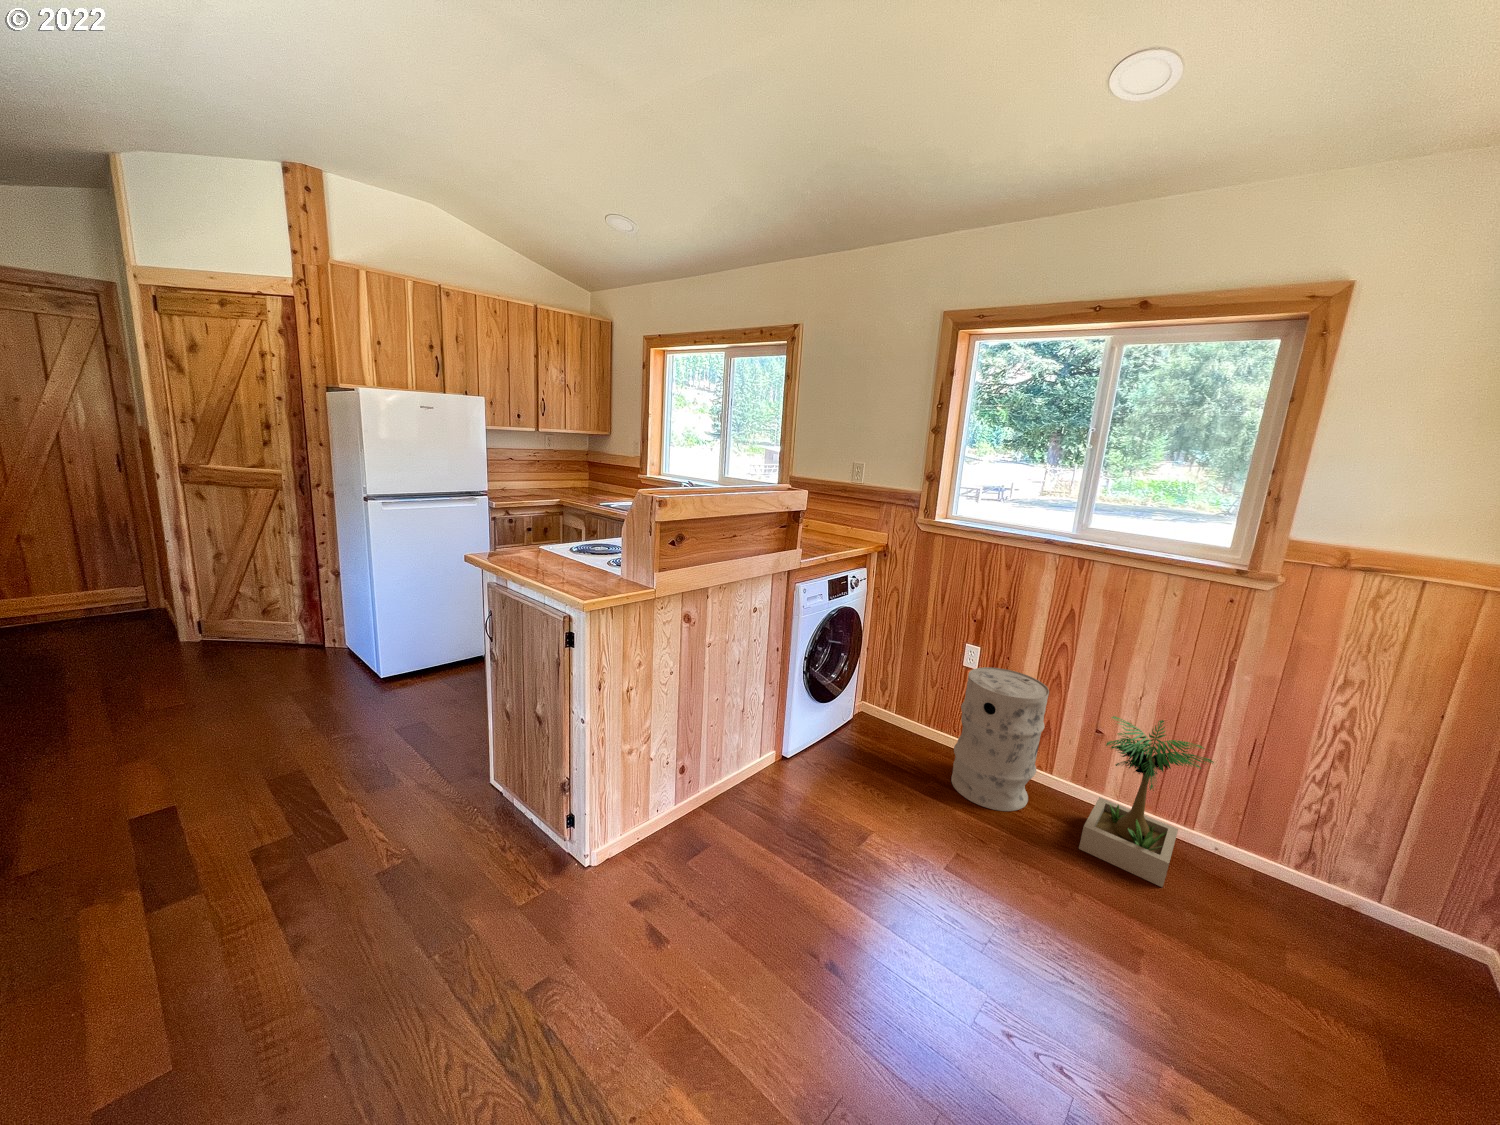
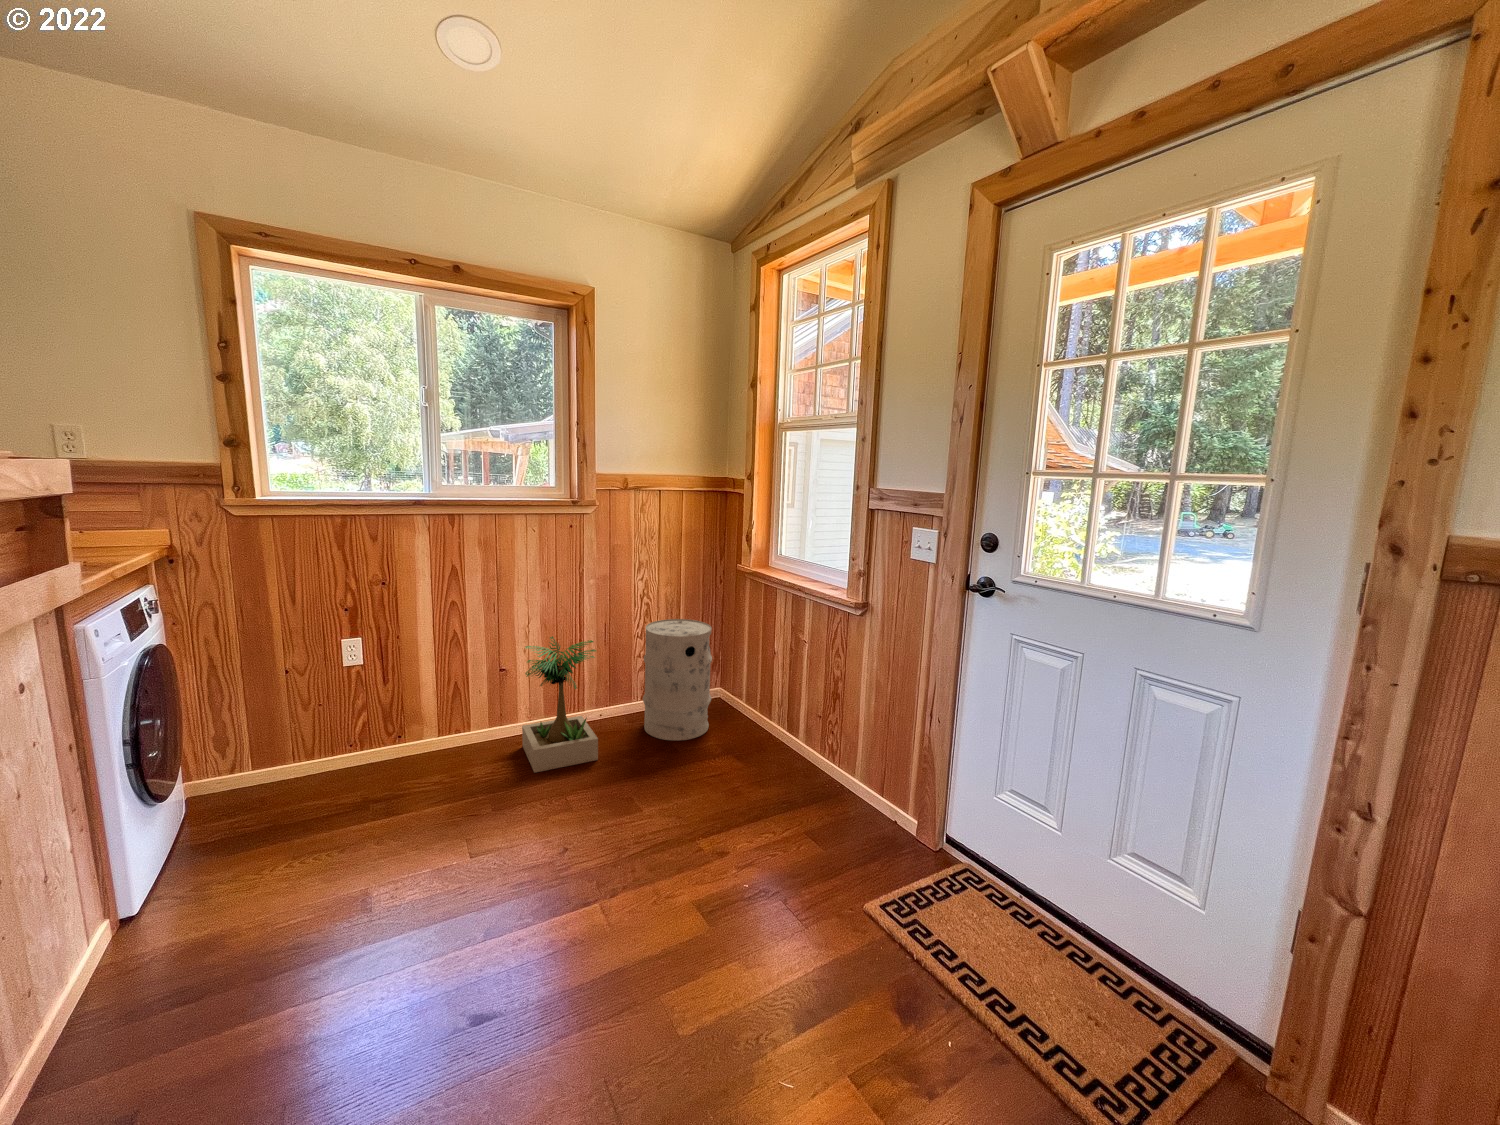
trash can: present [951,667,1049,811] -> present [643,619,712,741]

